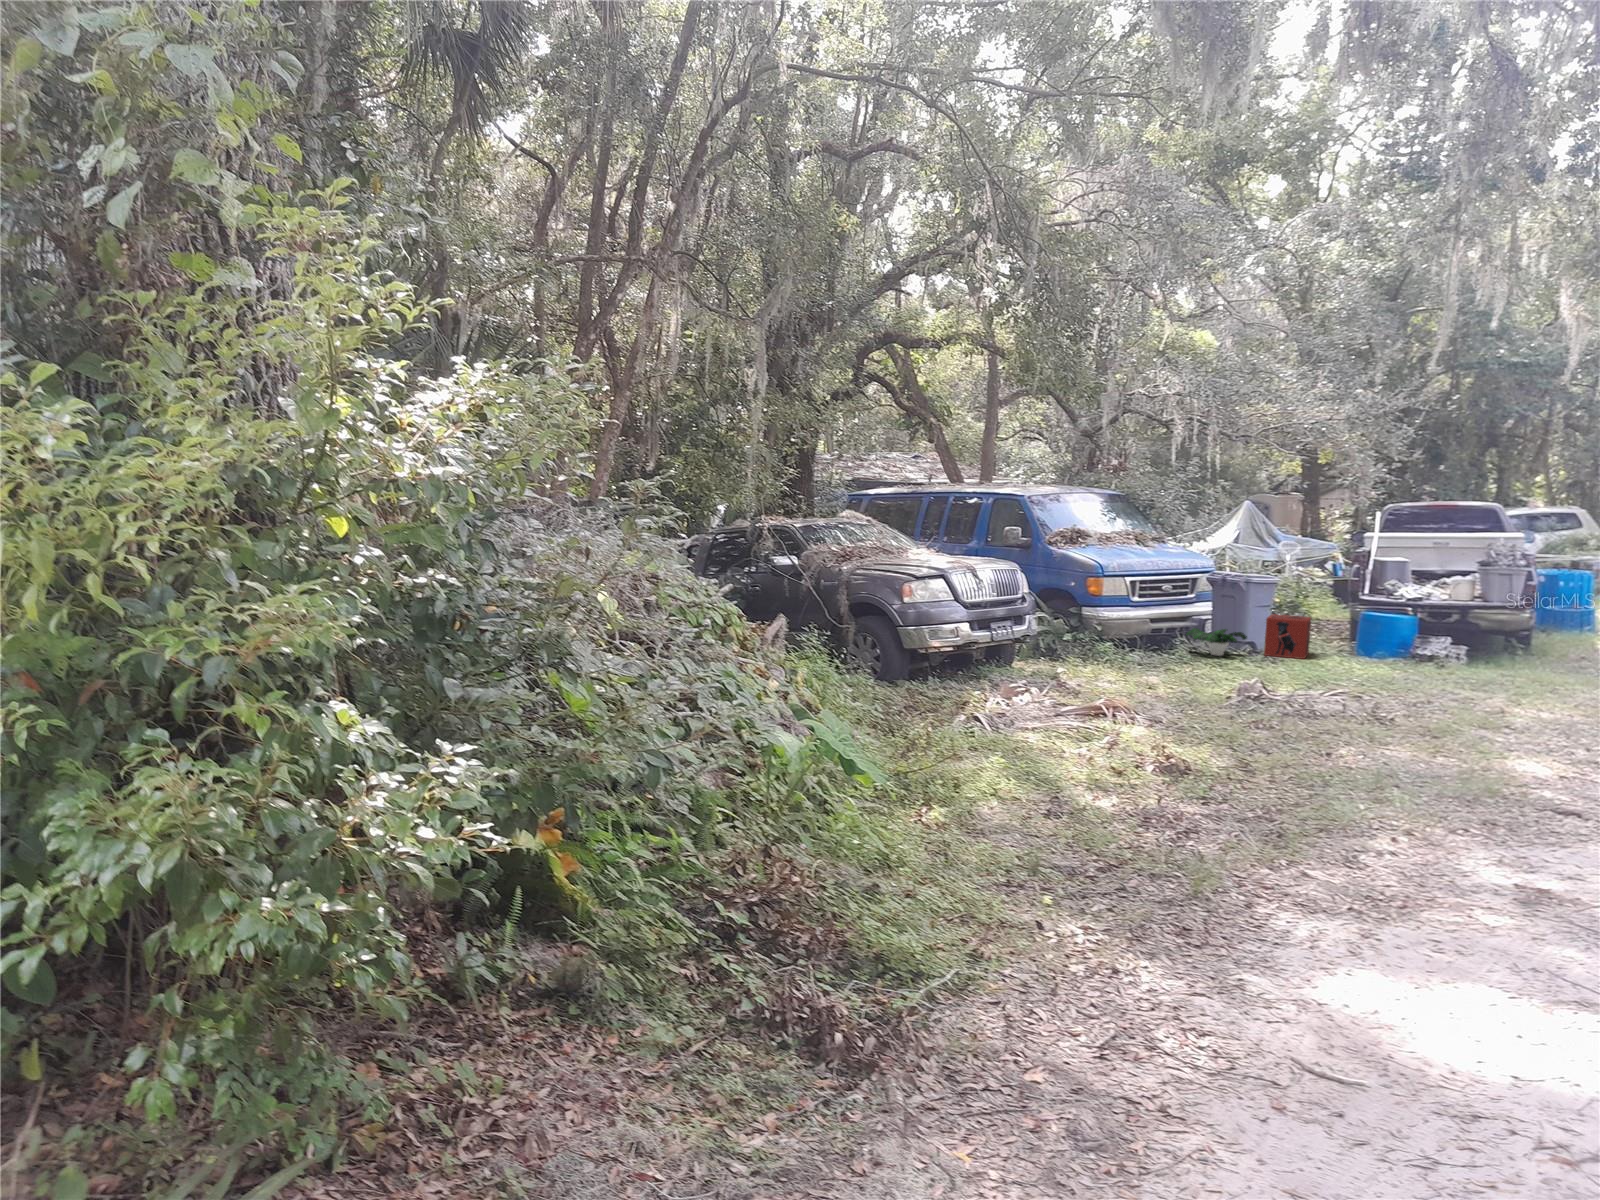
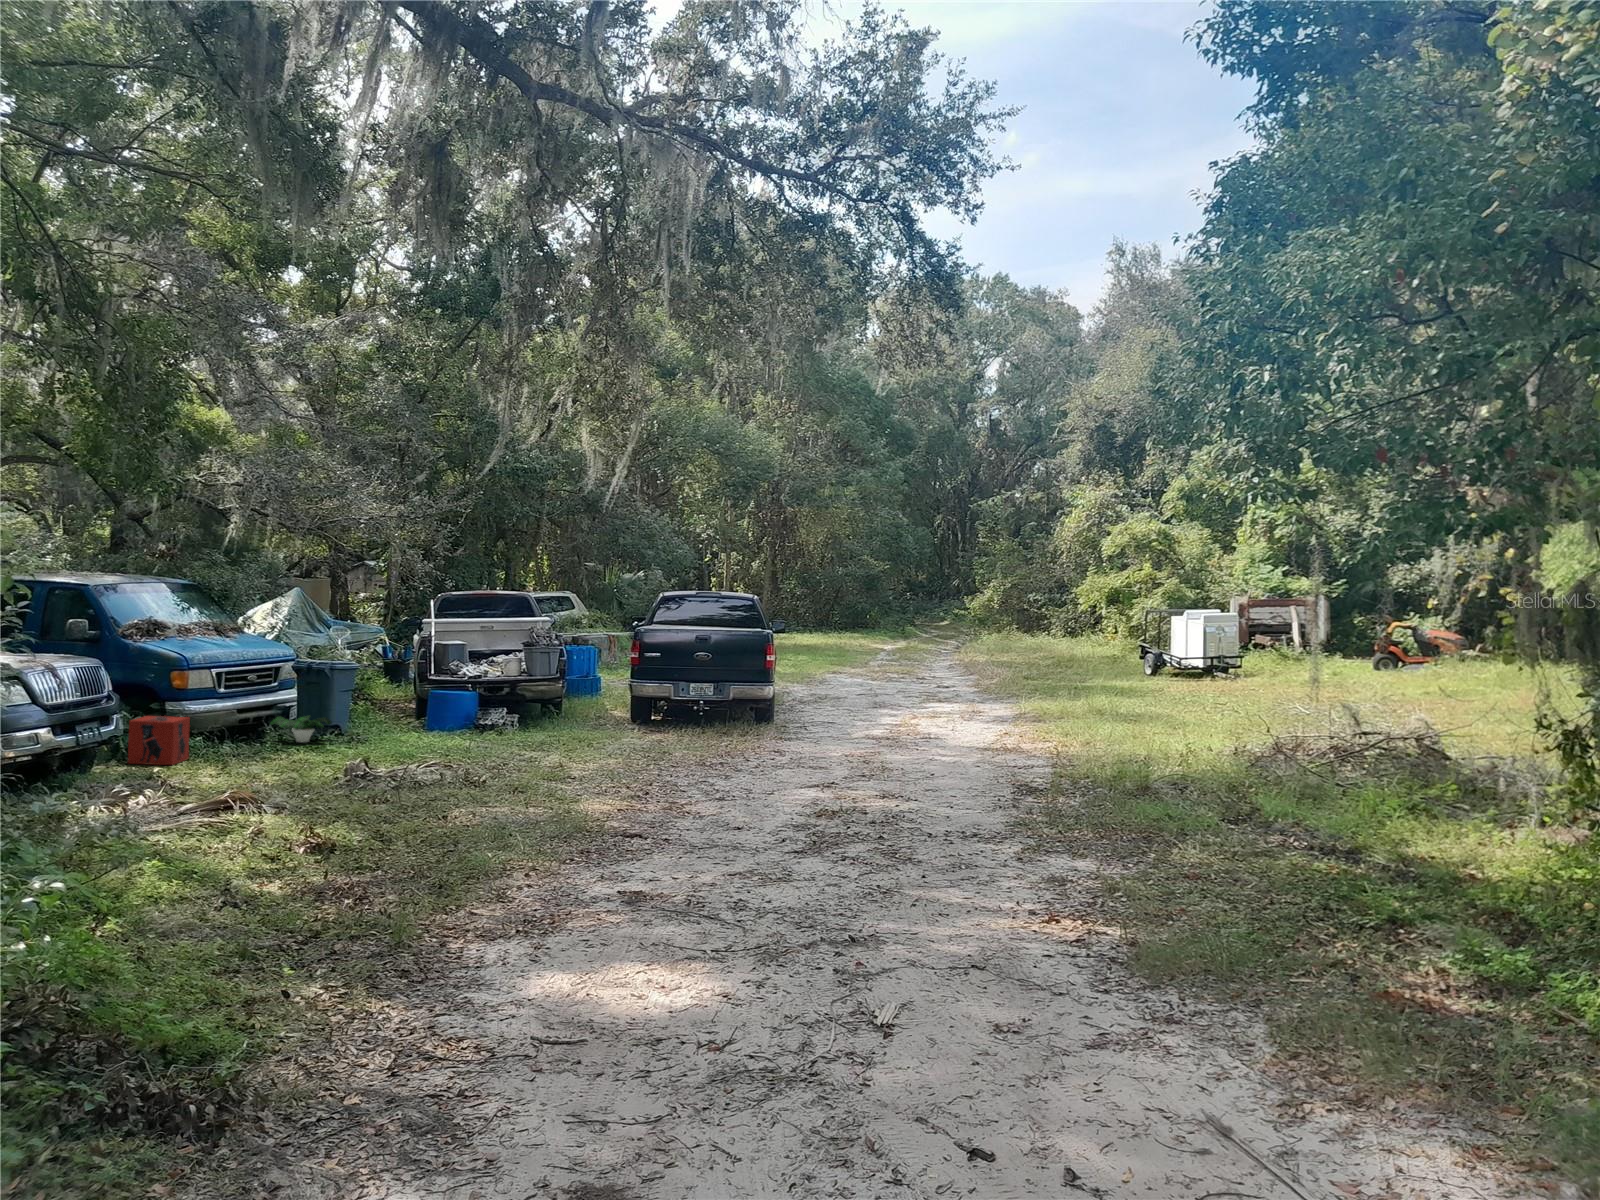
storage box: present [1264,614,1311,659] -> present [128,716,190,765]

